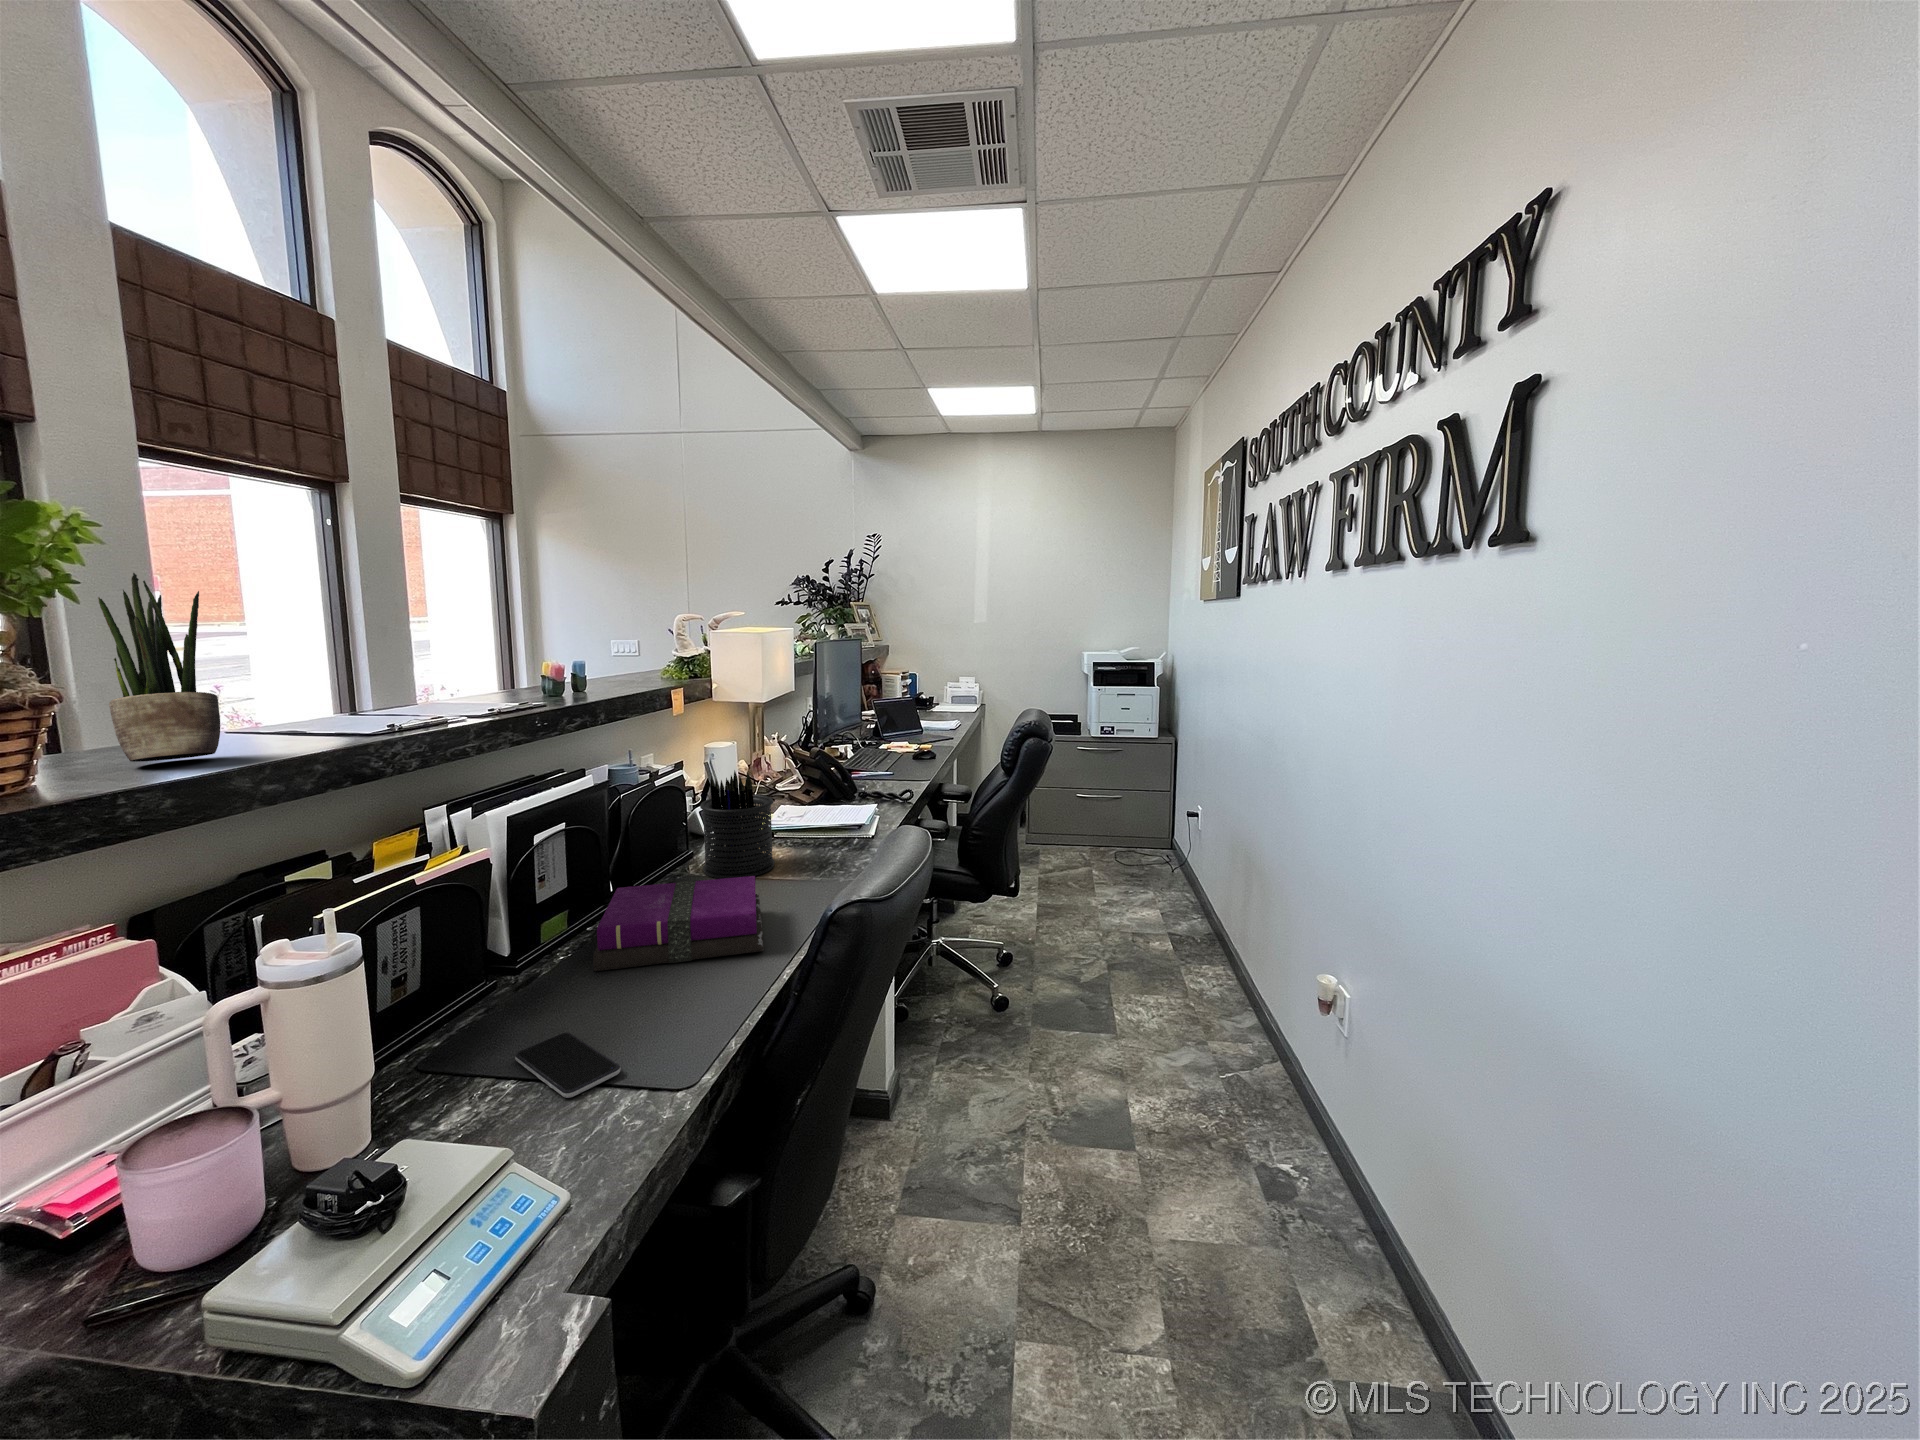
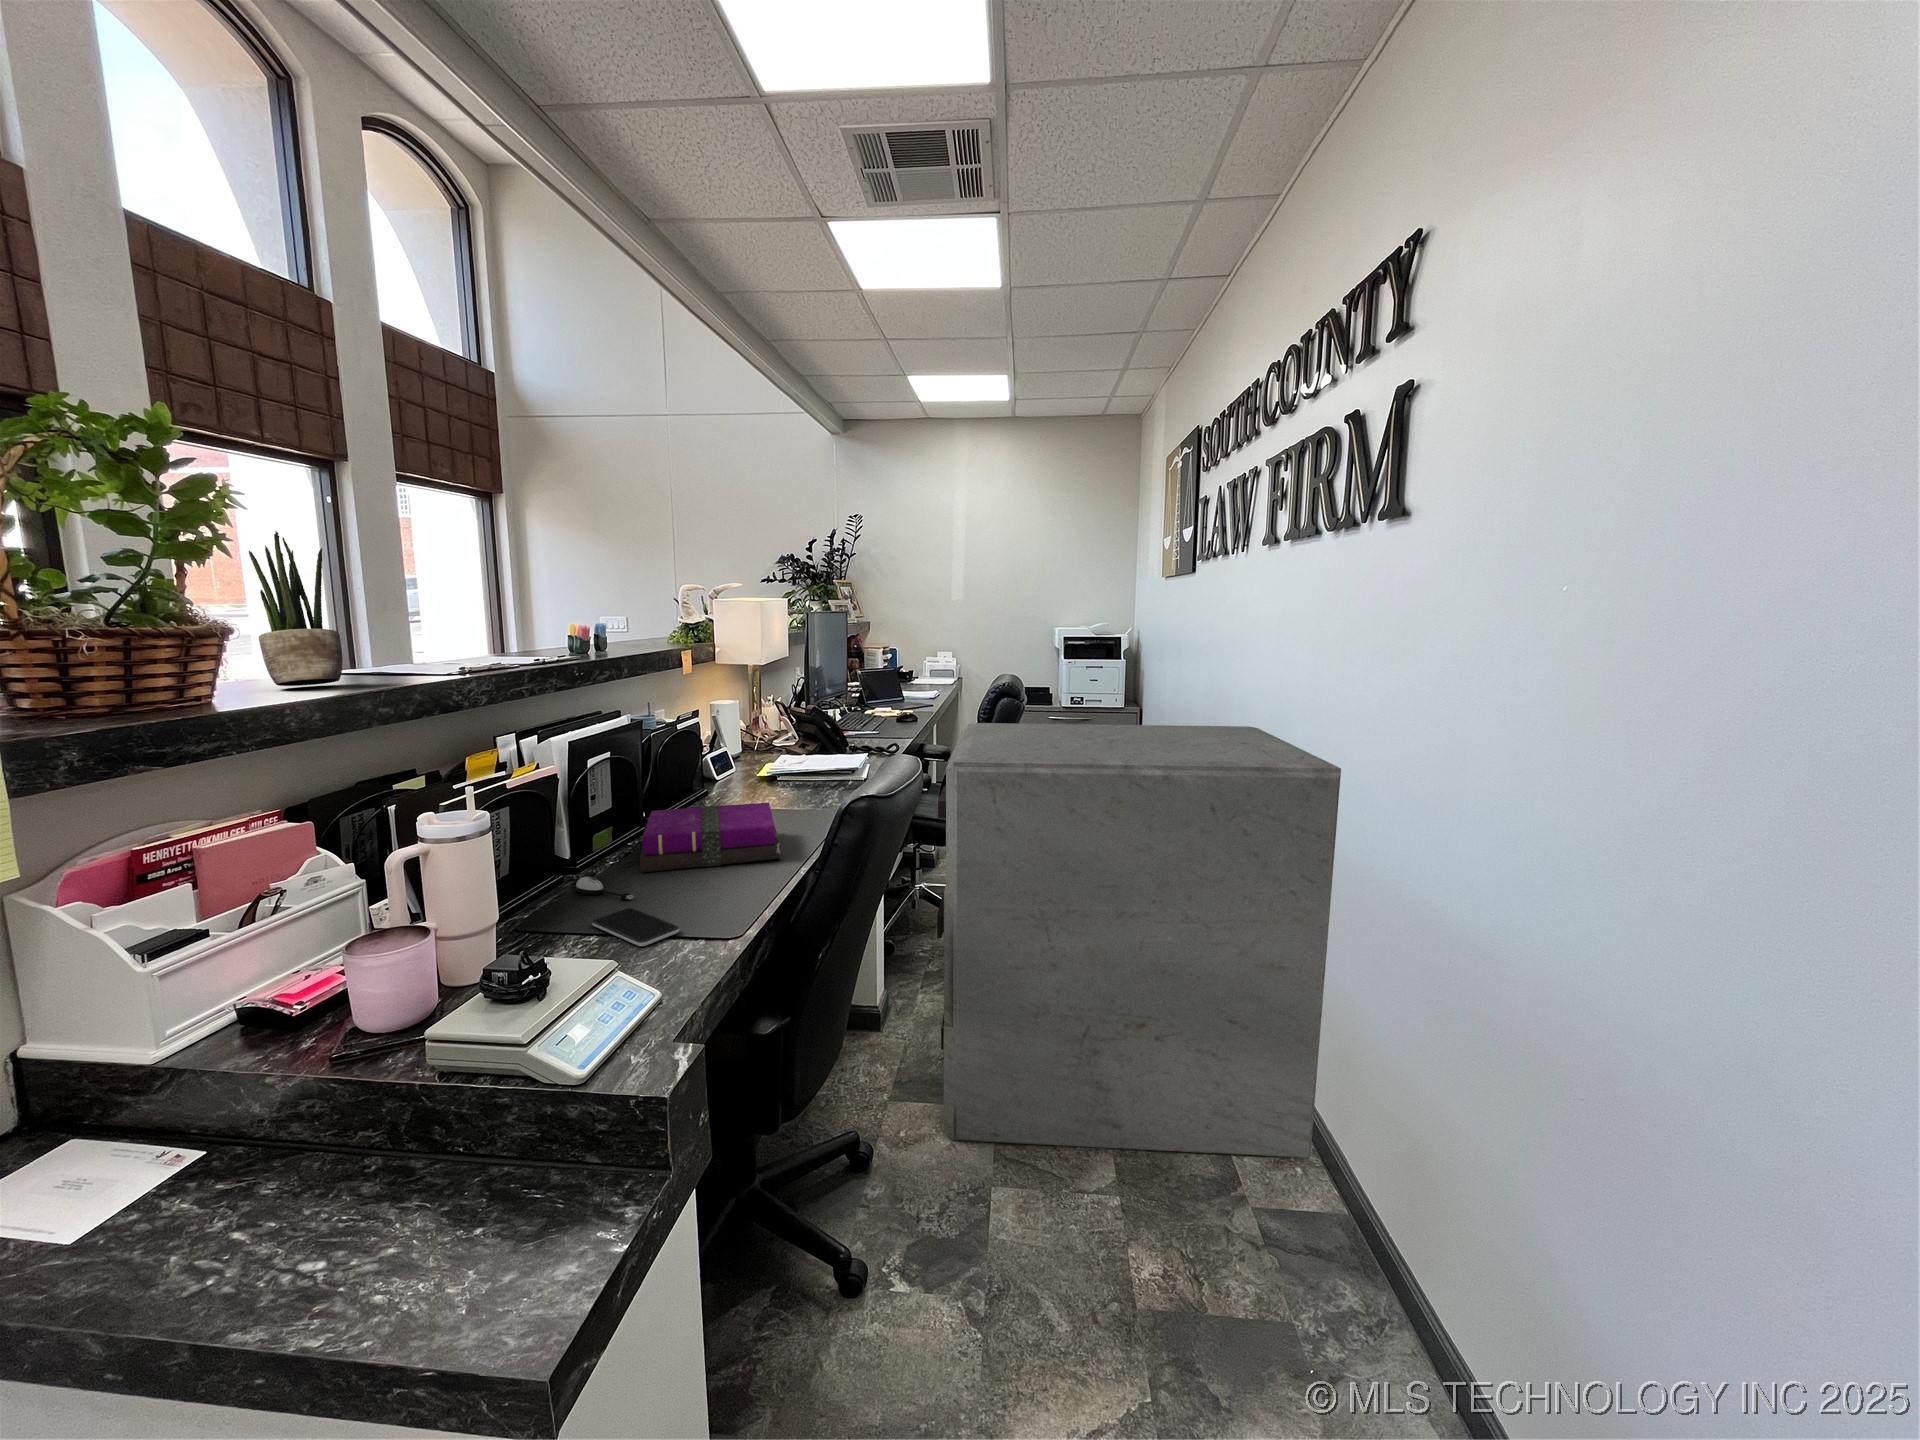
pen holder: present [700,771,775,879] -> none [715,717,780,812]
filing cabinet: none [953,772,1439,1310] -> present [937,723,1341,1158]
computer mouse: none [511,984,576,1016] -> present [576,877,633,900]

